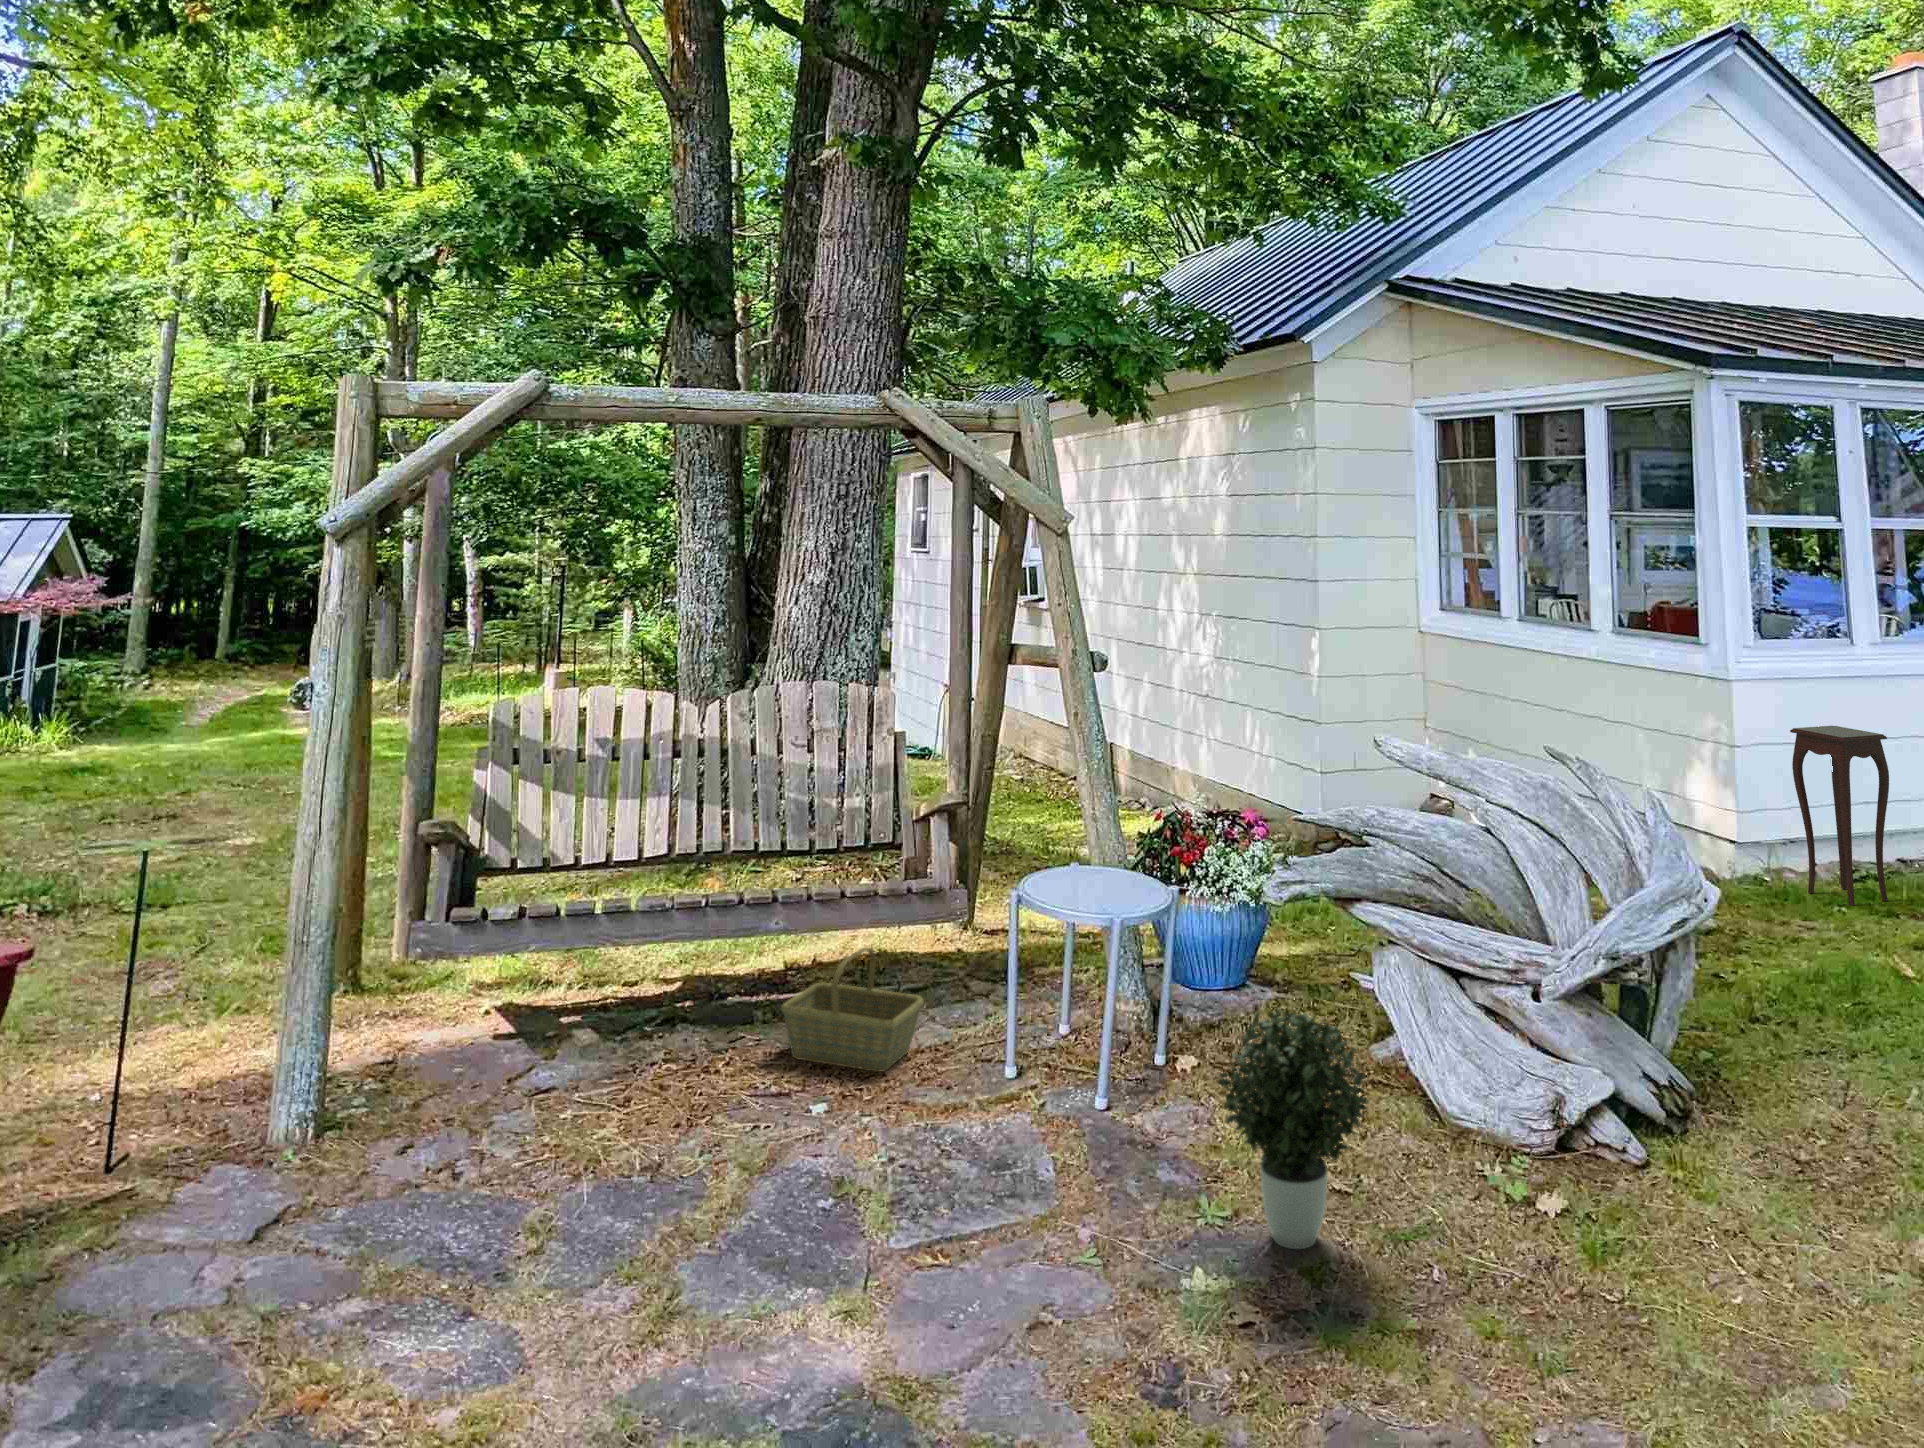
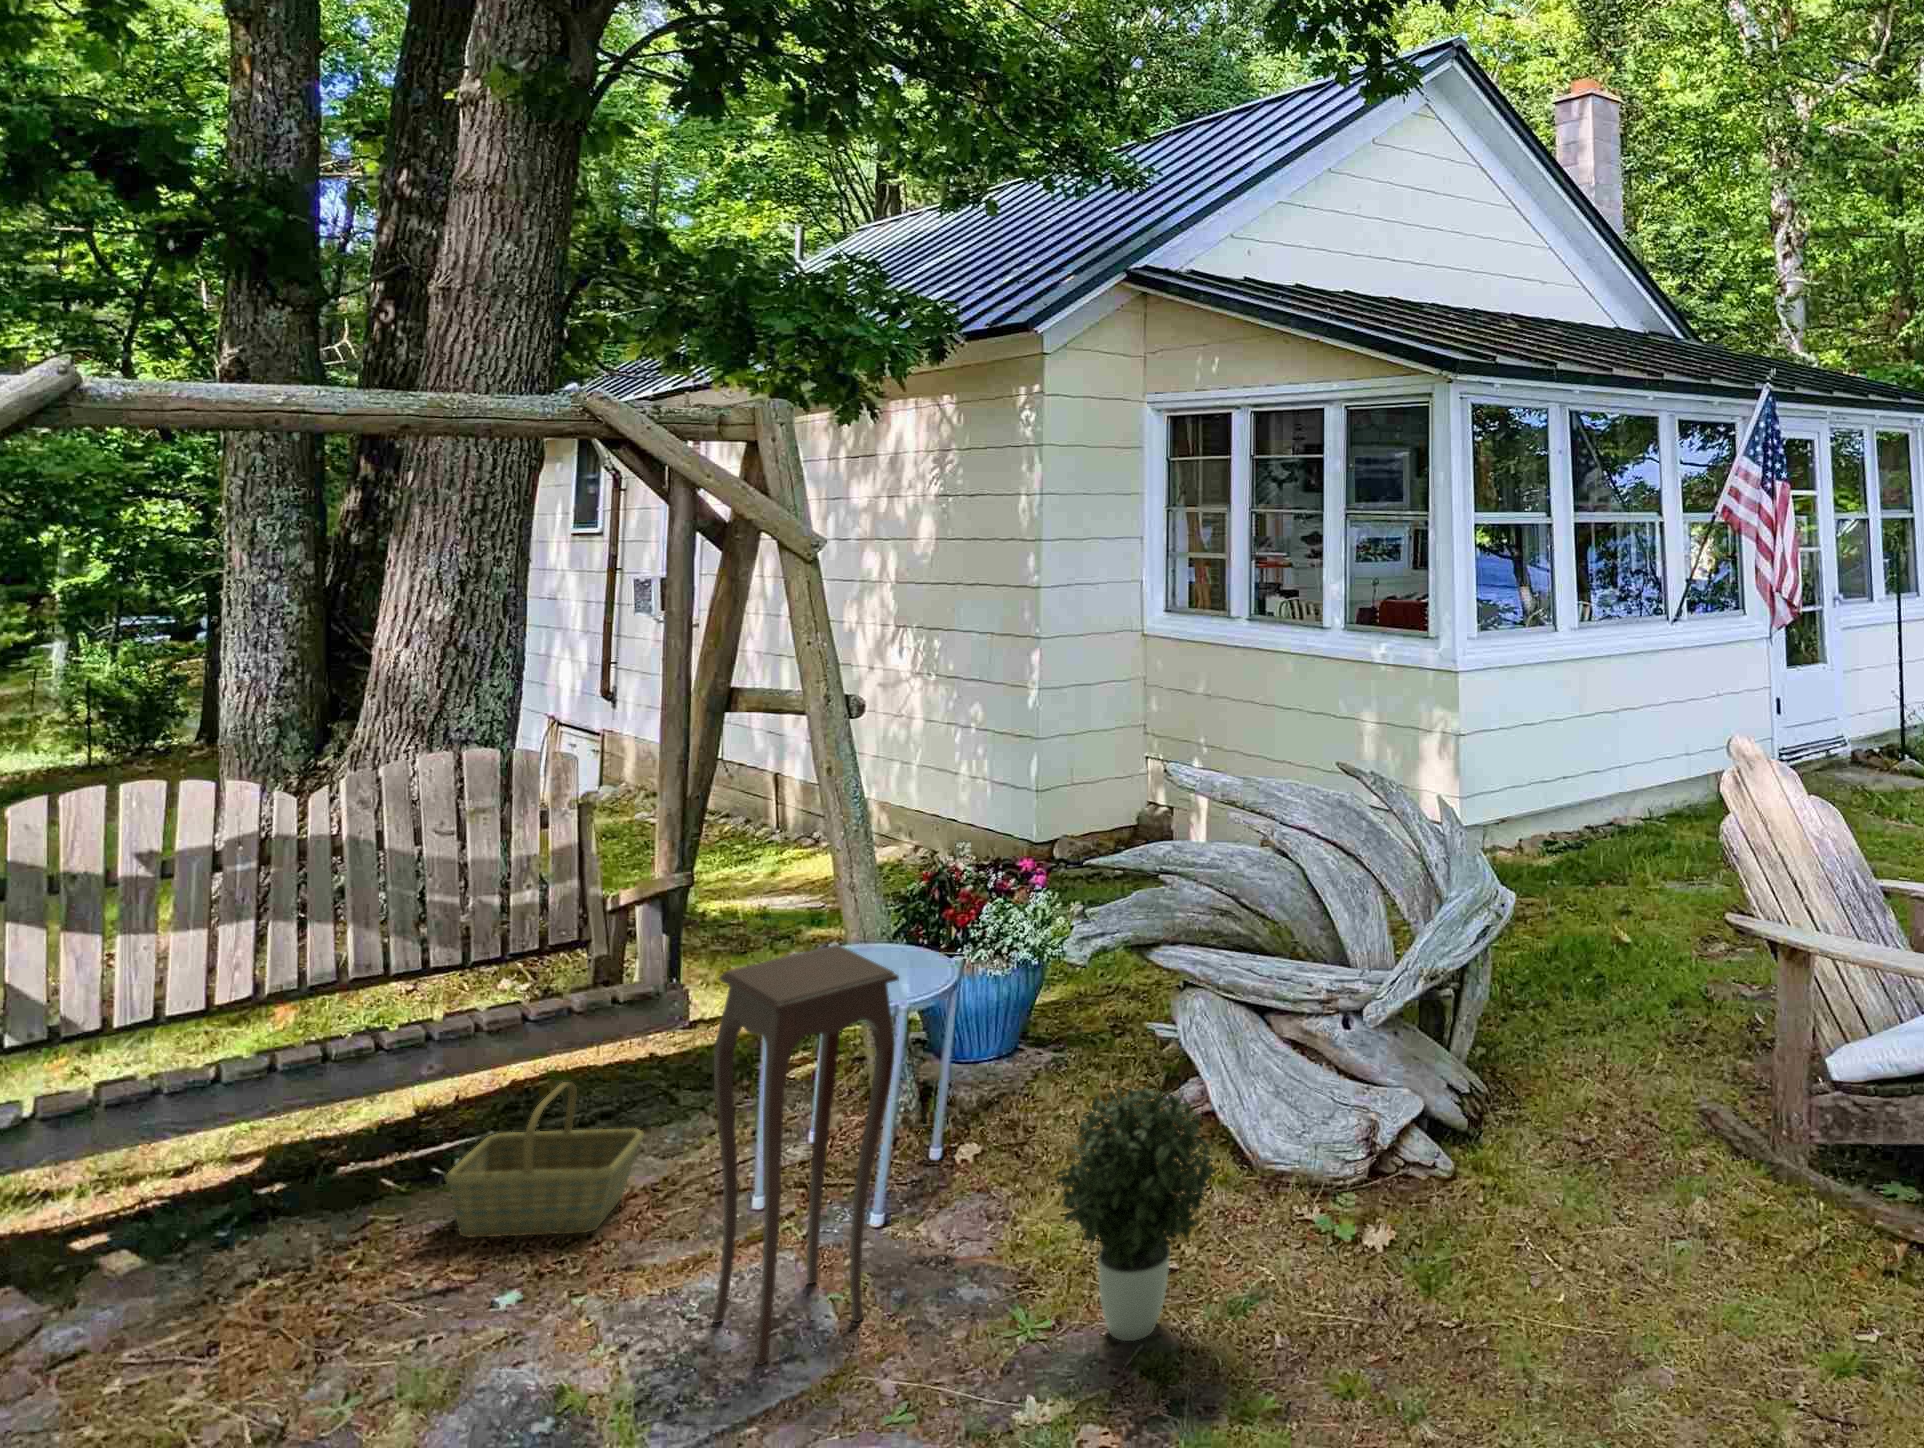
side table: present [1790,726,1889,906] -> present [713,945,899,1365]

